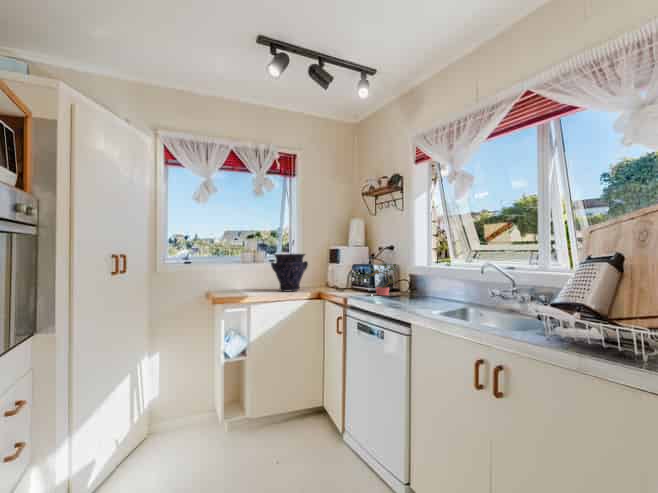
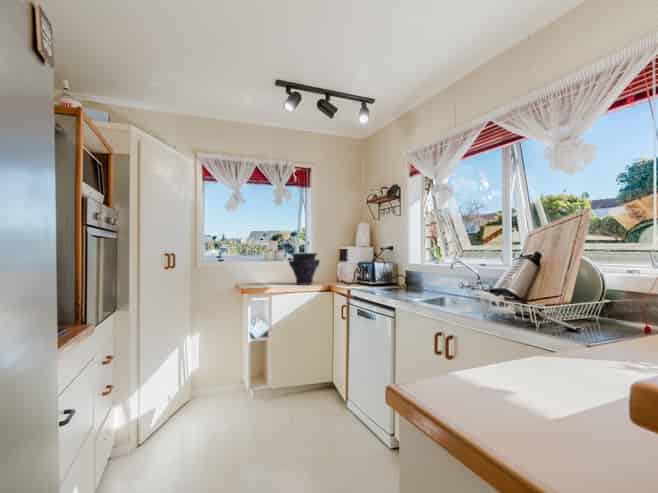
potted plant: present [355,264,396,295] -> none [357,261,397,288]

